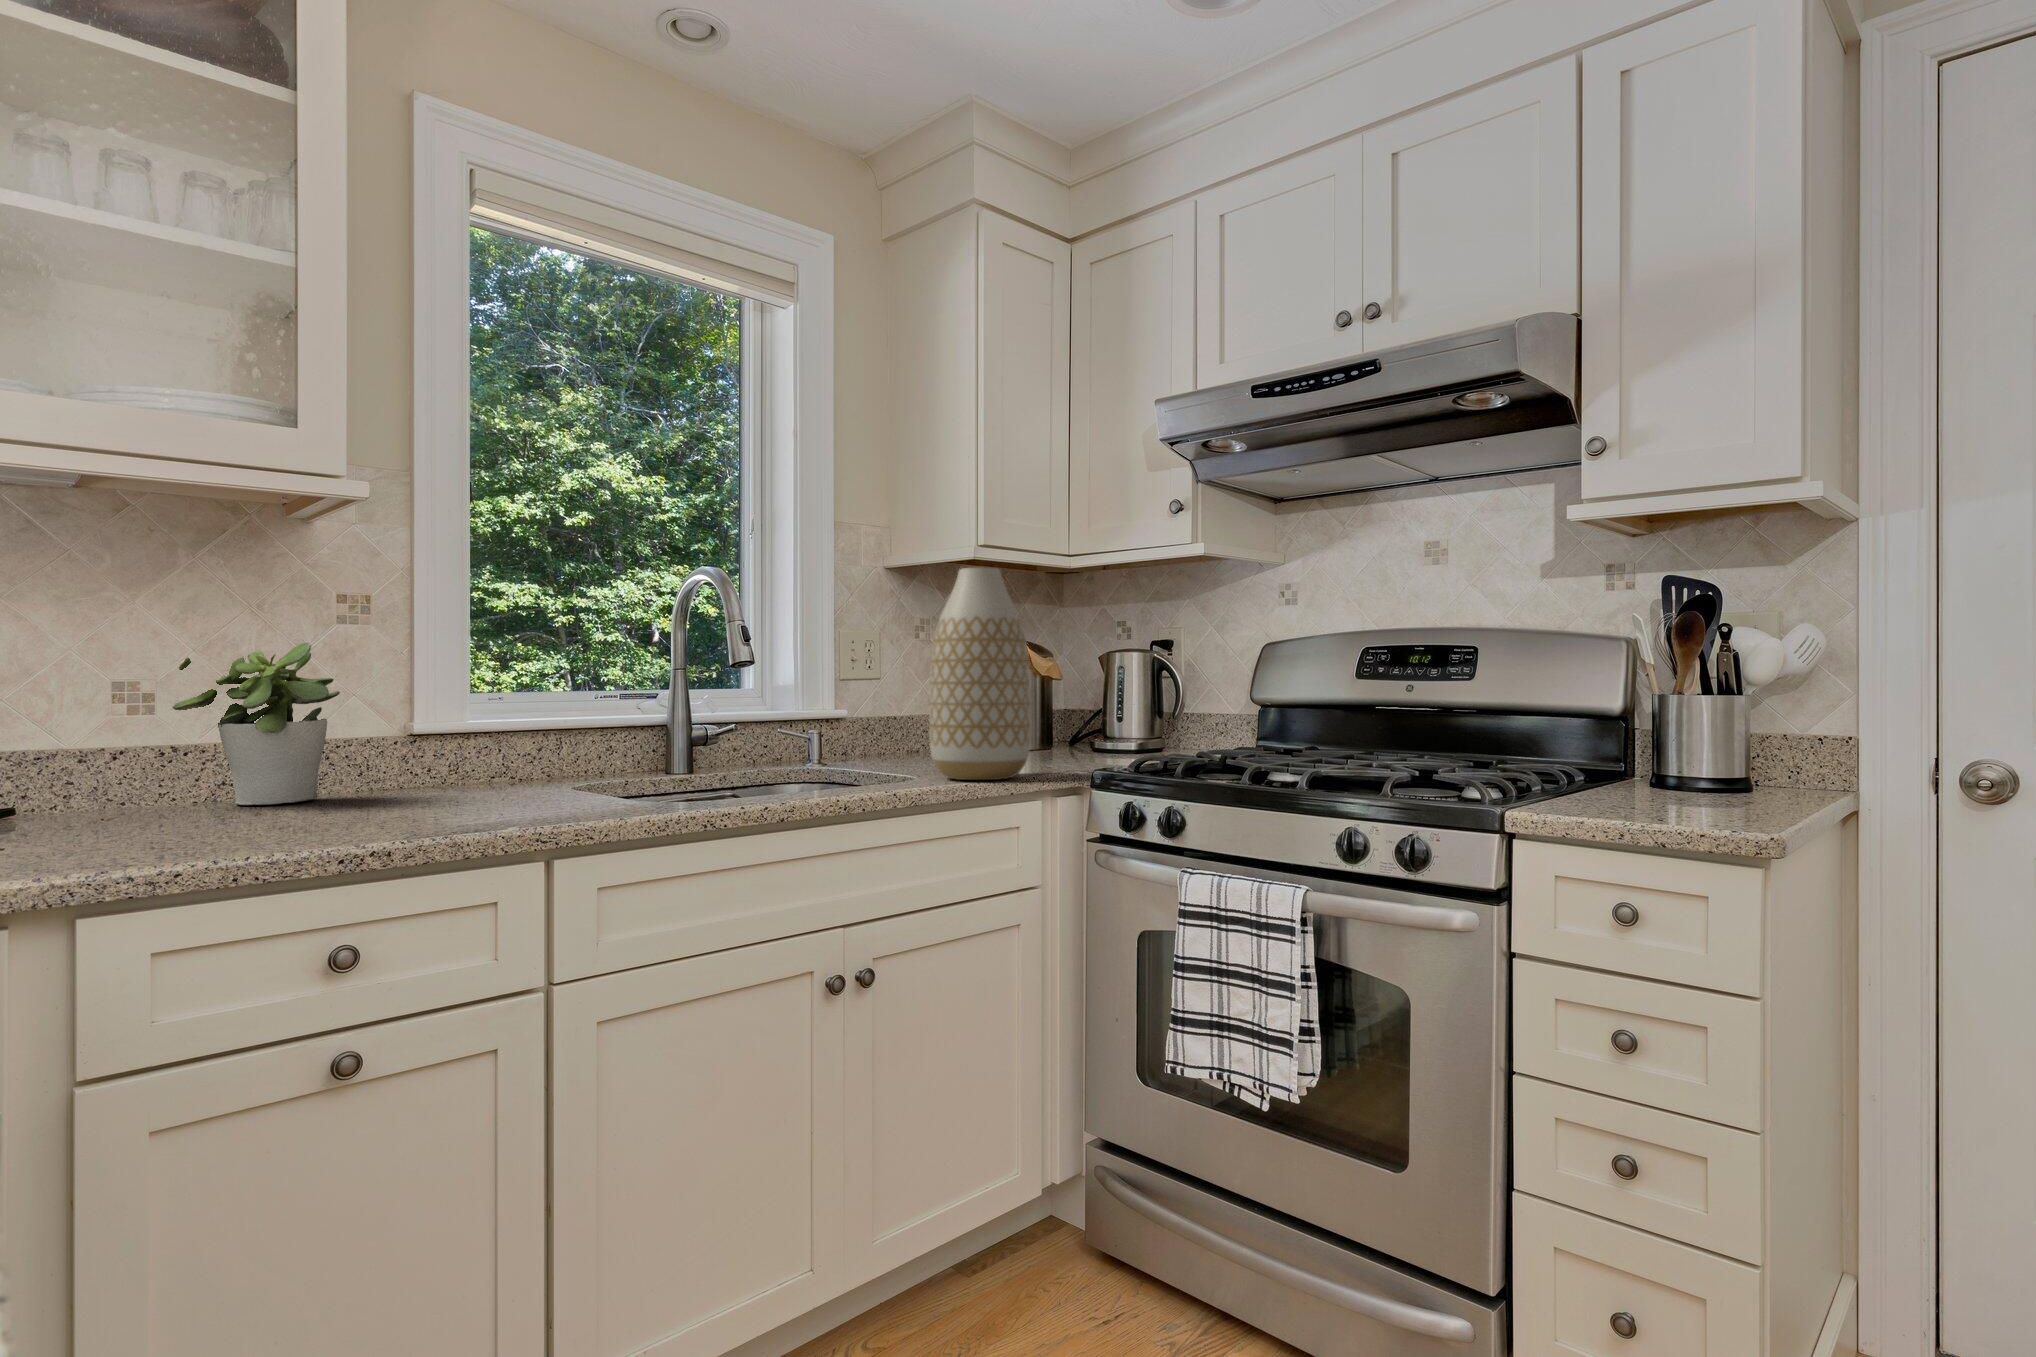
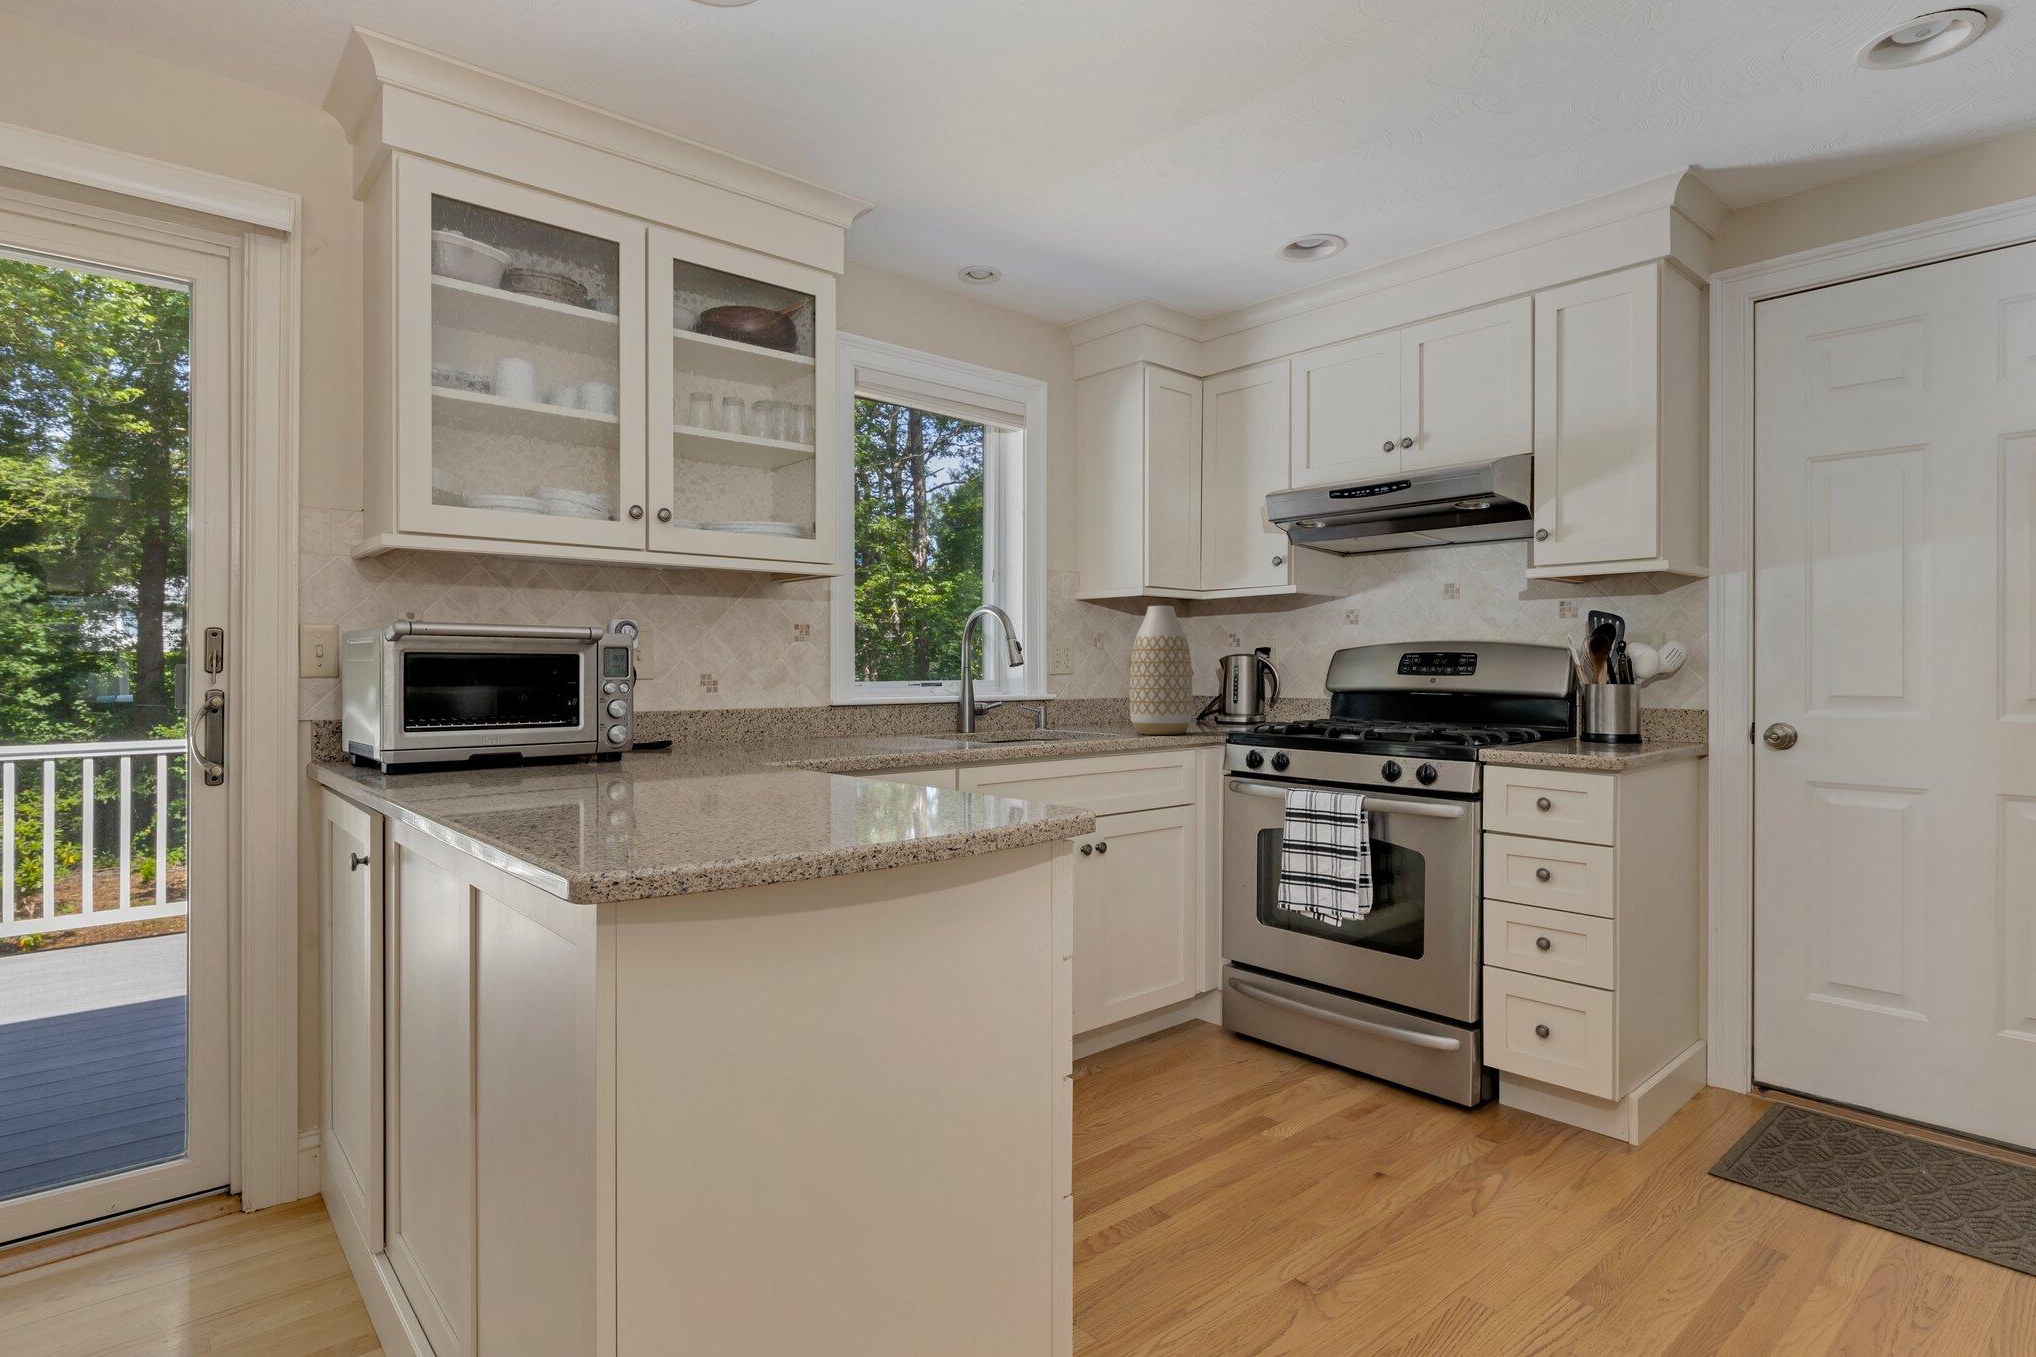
potted plant: present [173,643,340,805] -> none [717,652,806,743]

